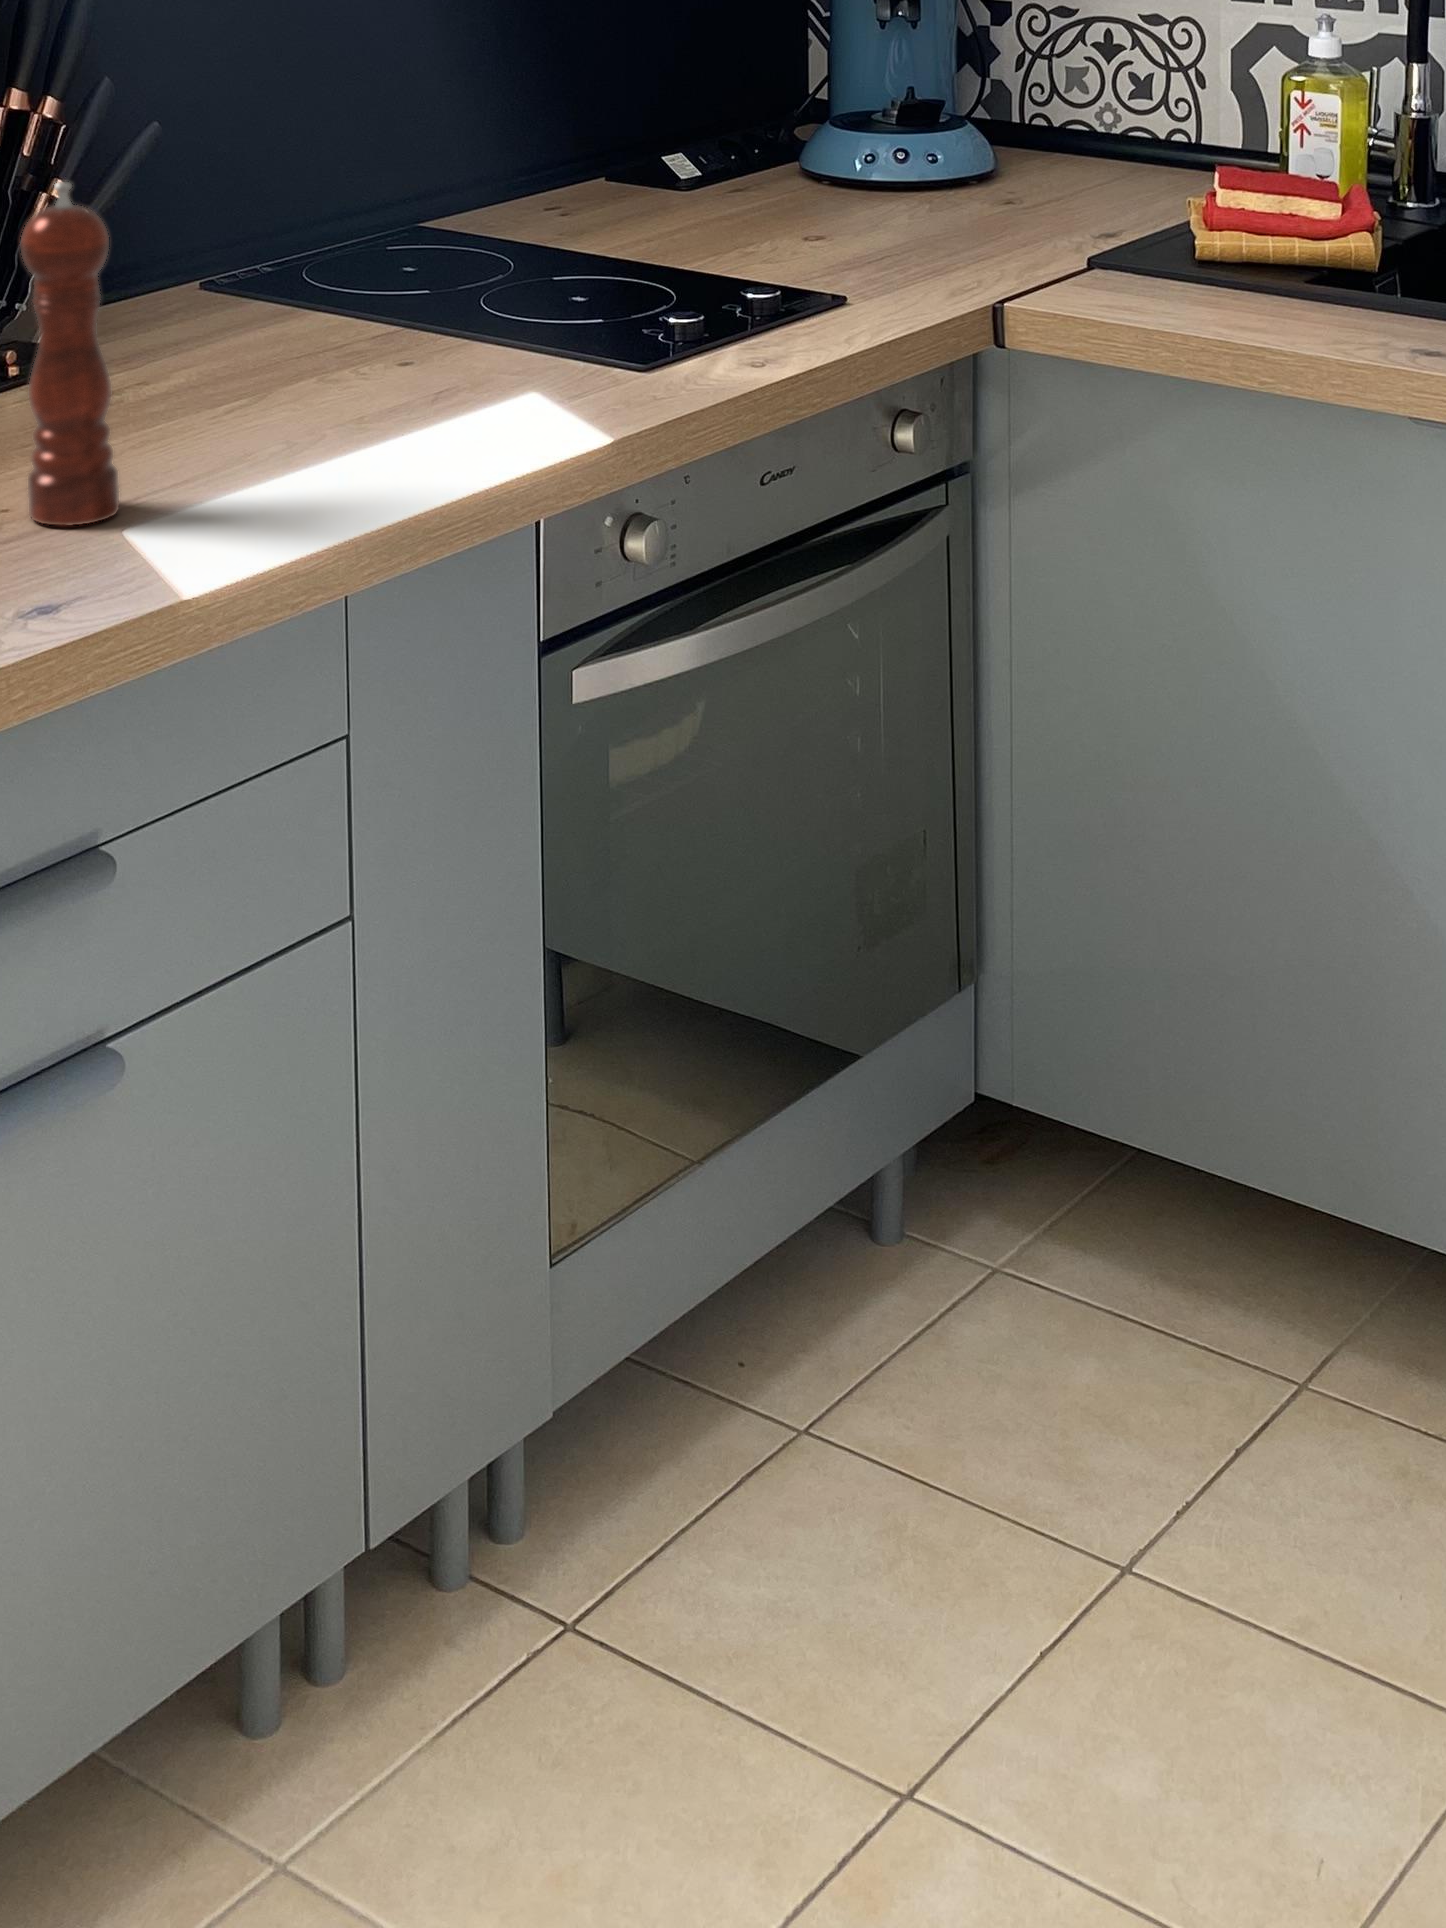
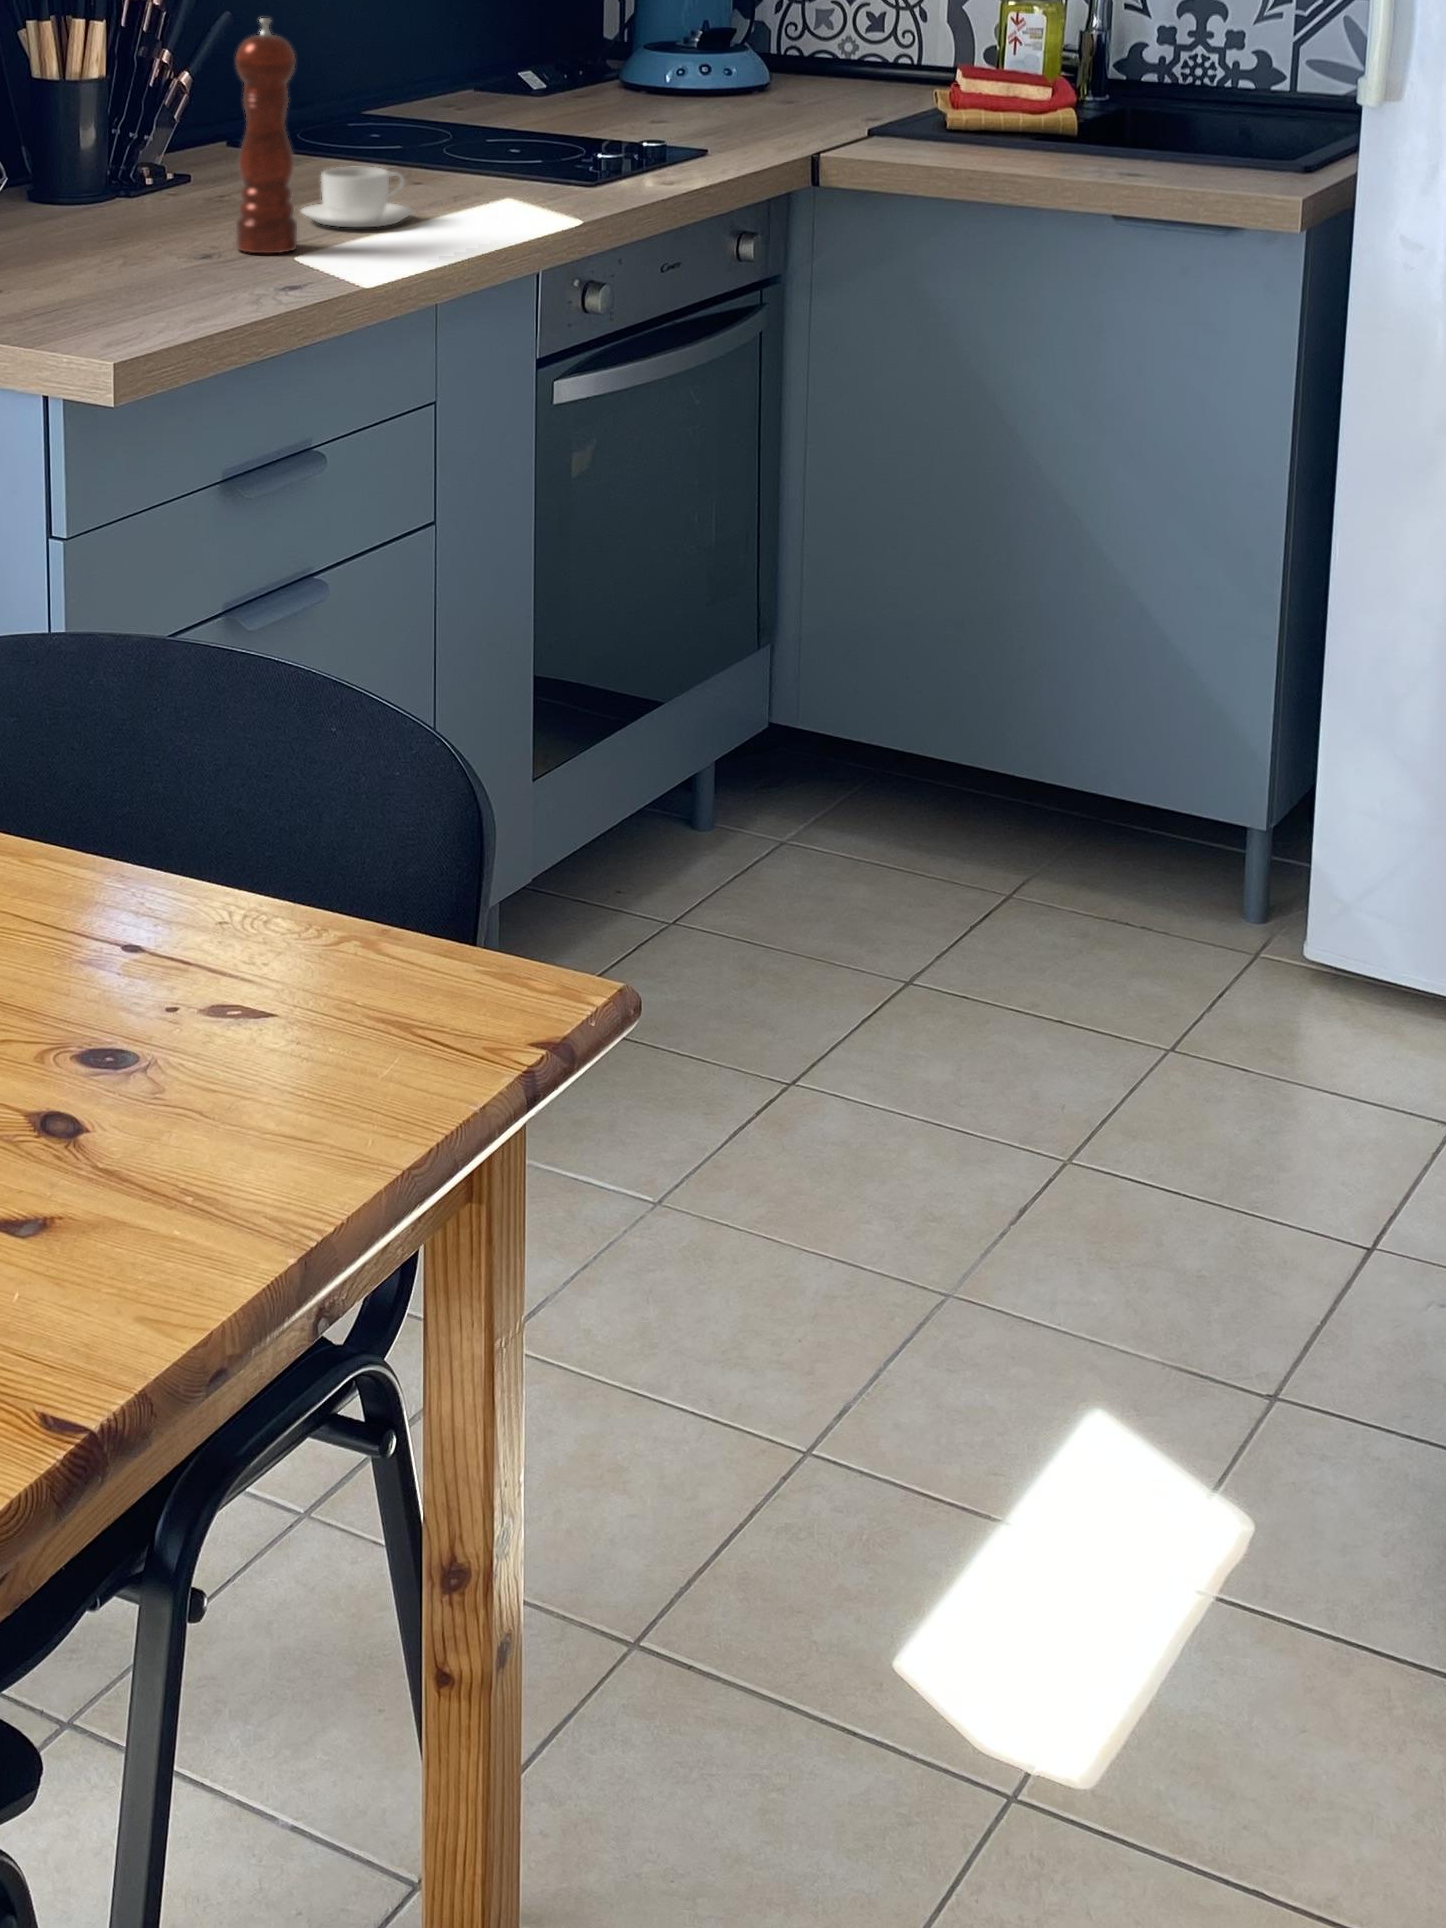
coffee cup: none [169,370,334,467] -> present [301,167,413,227]

